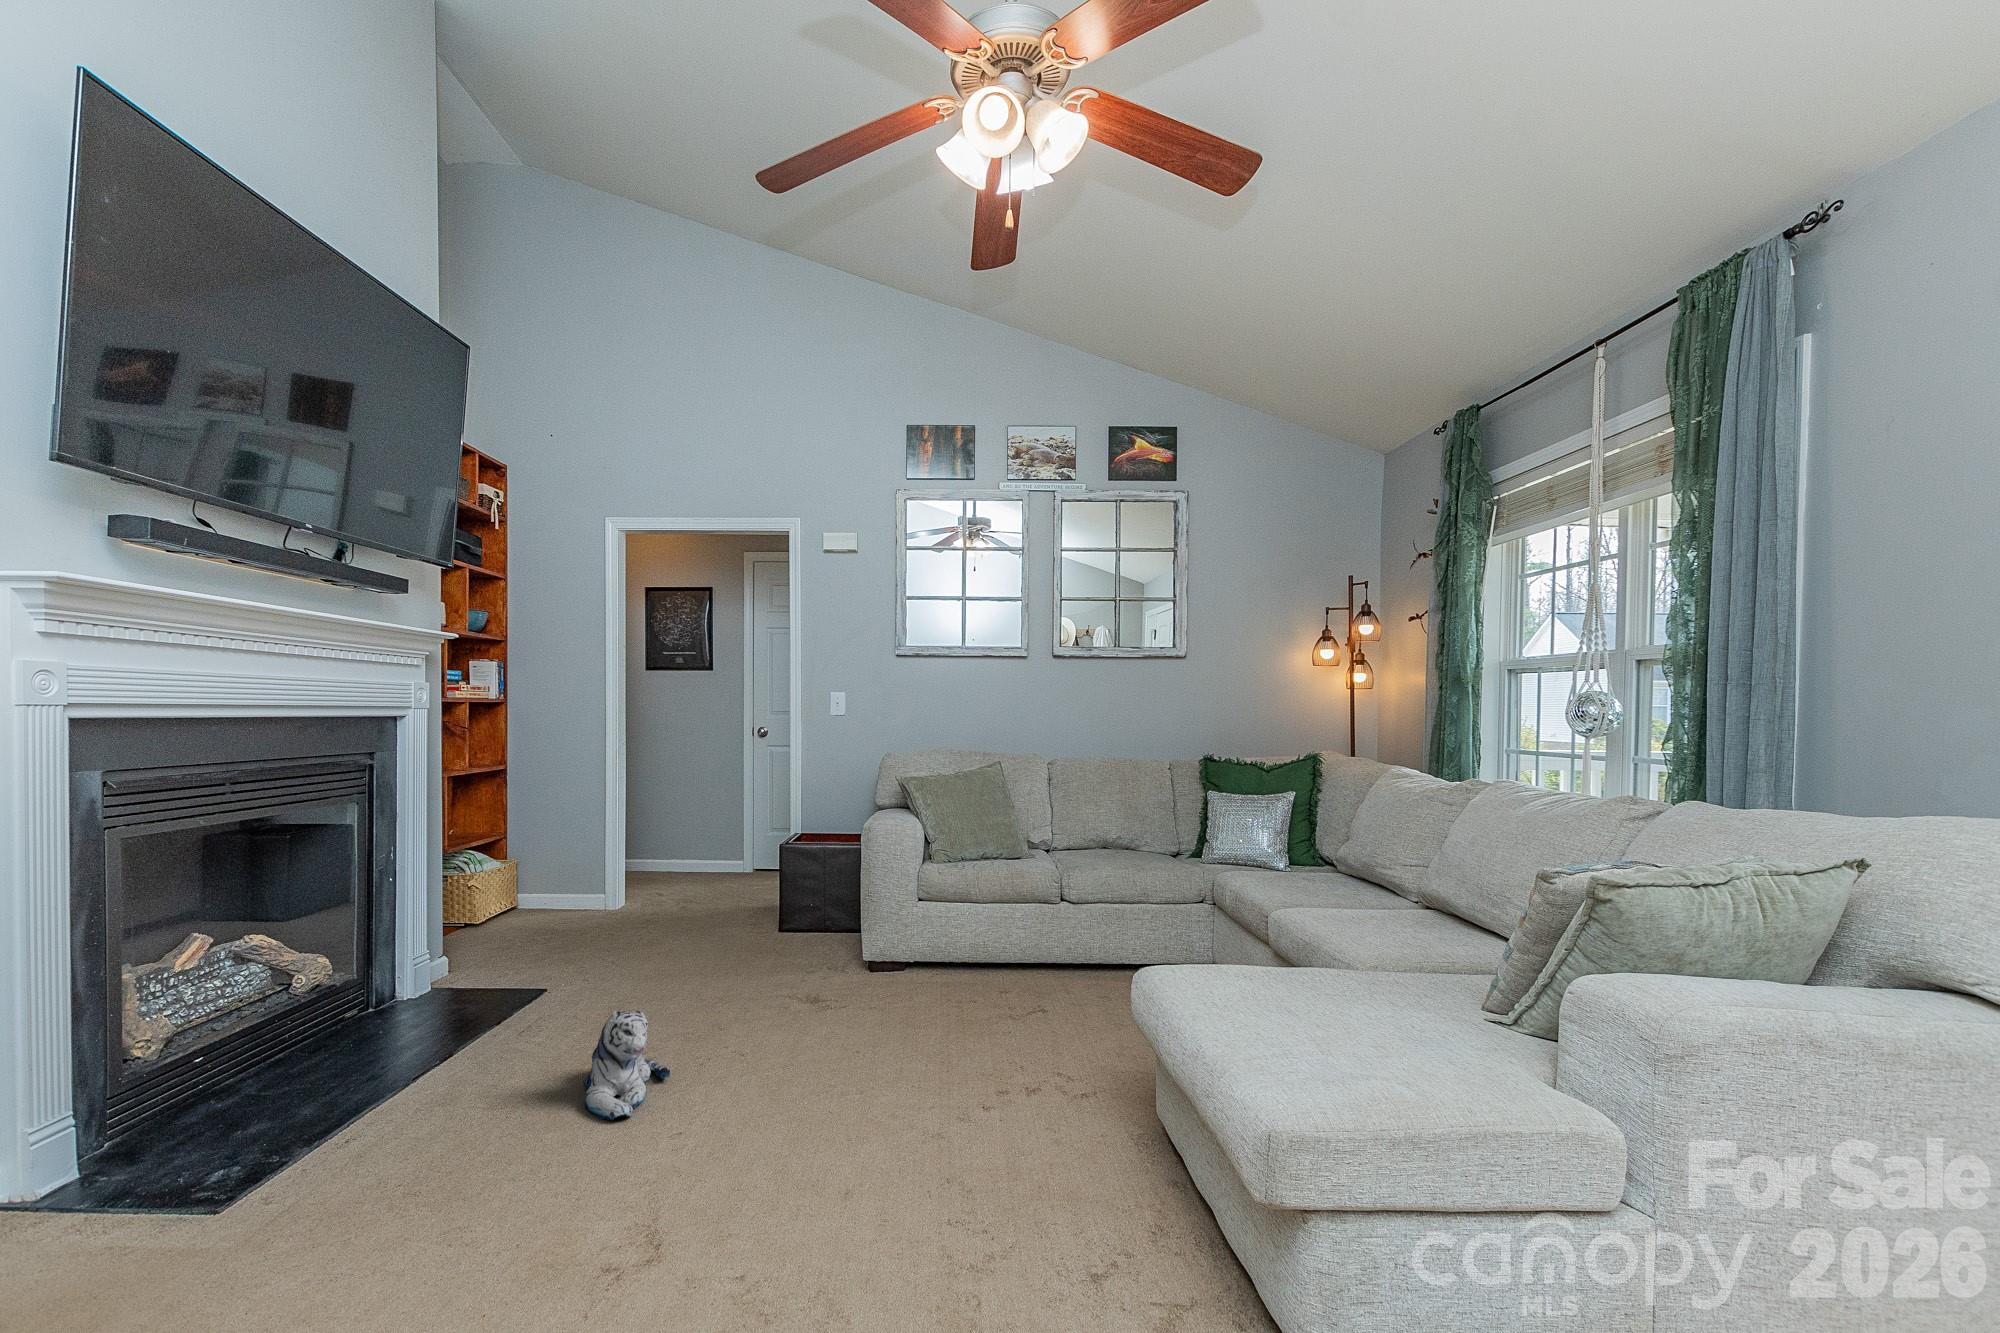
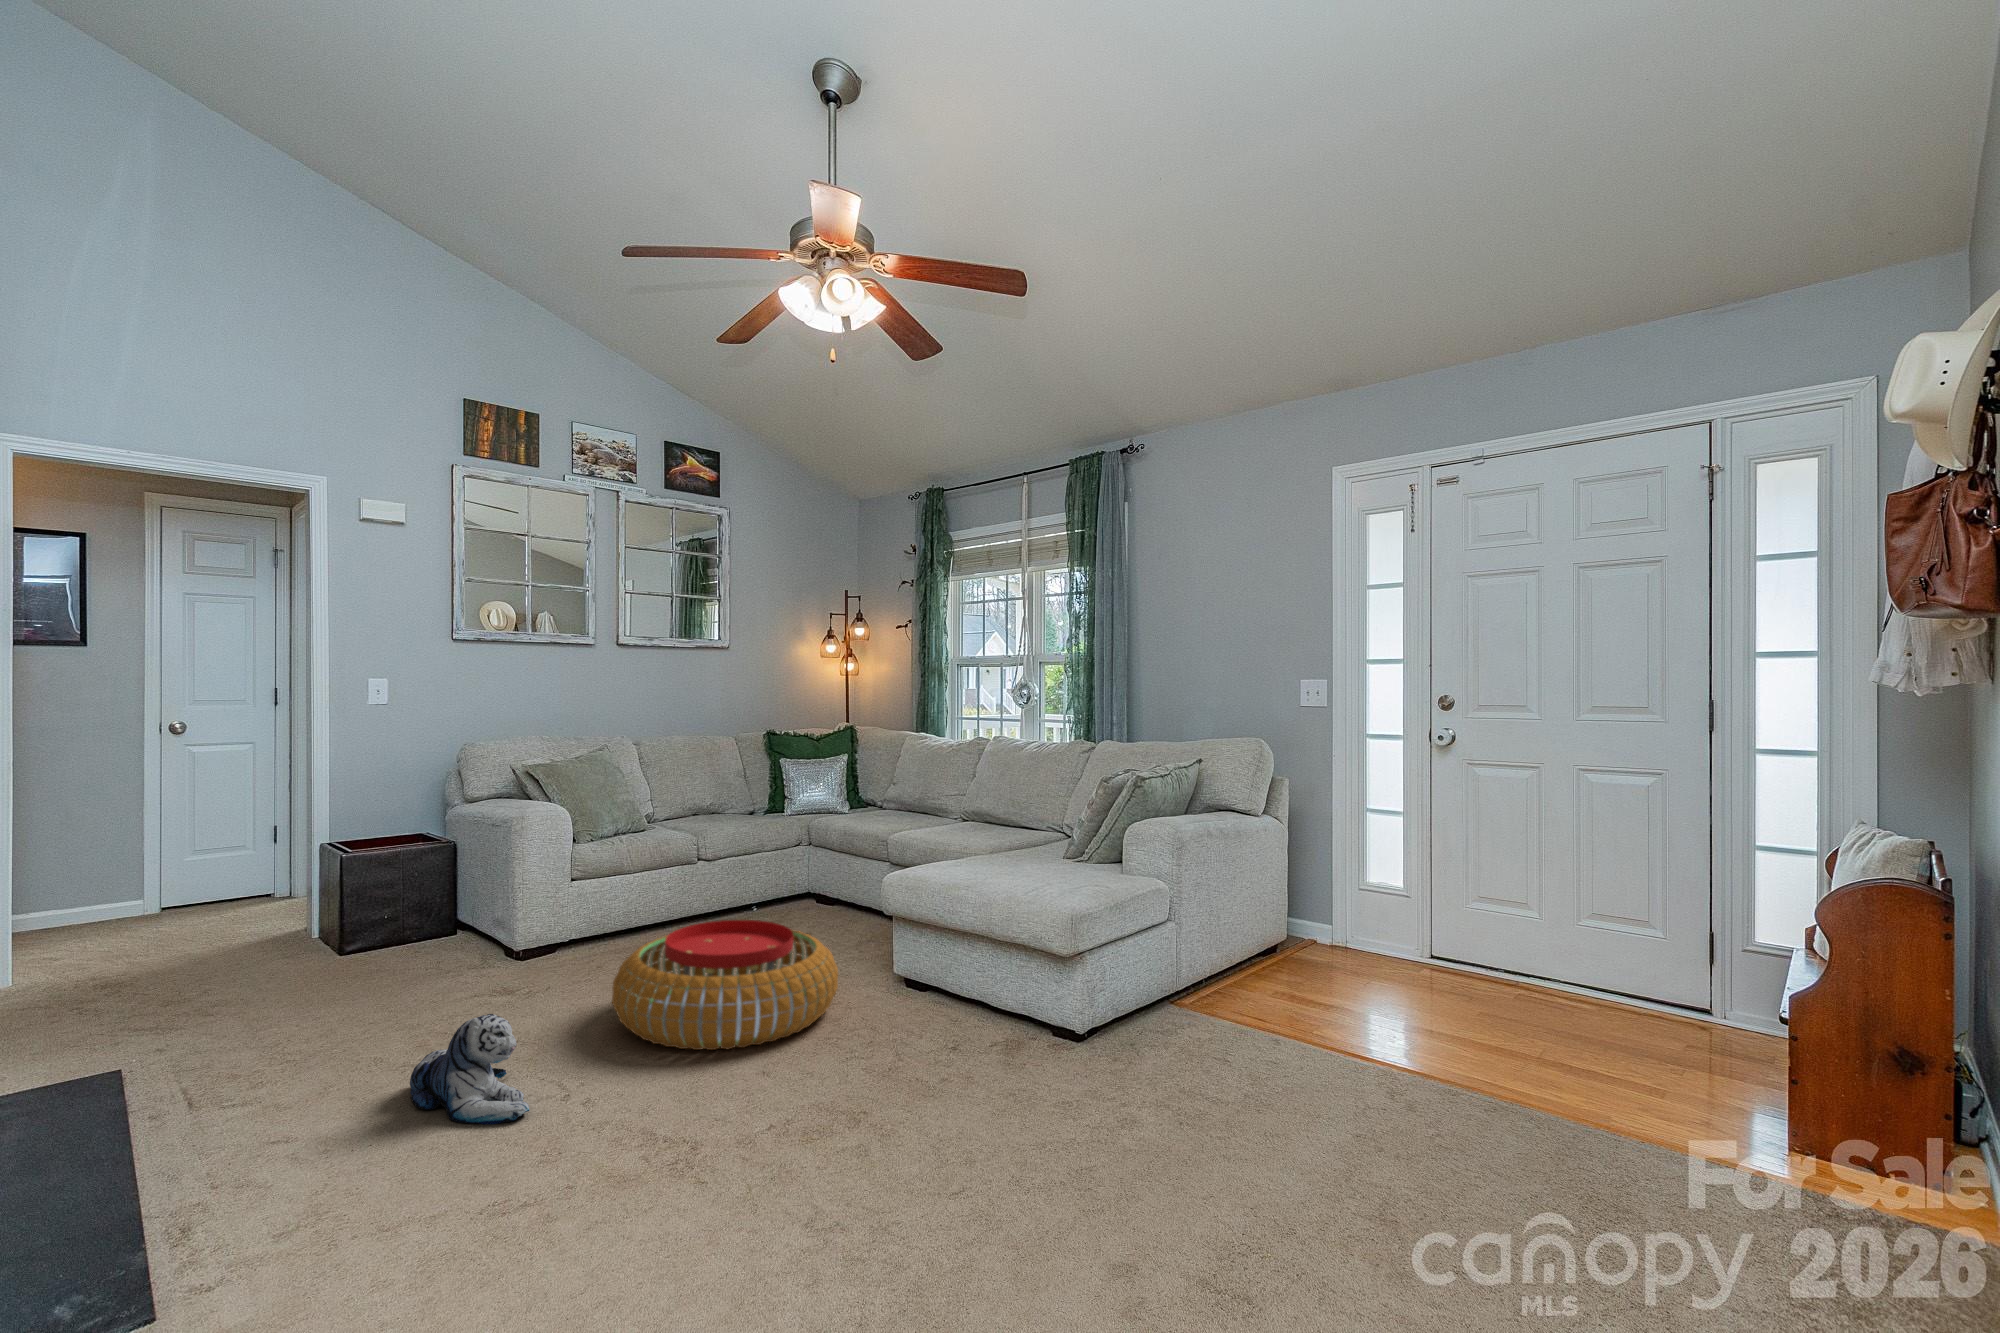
pouf: none [791,966,1046,1120] -> present [612,920,839,1050]

